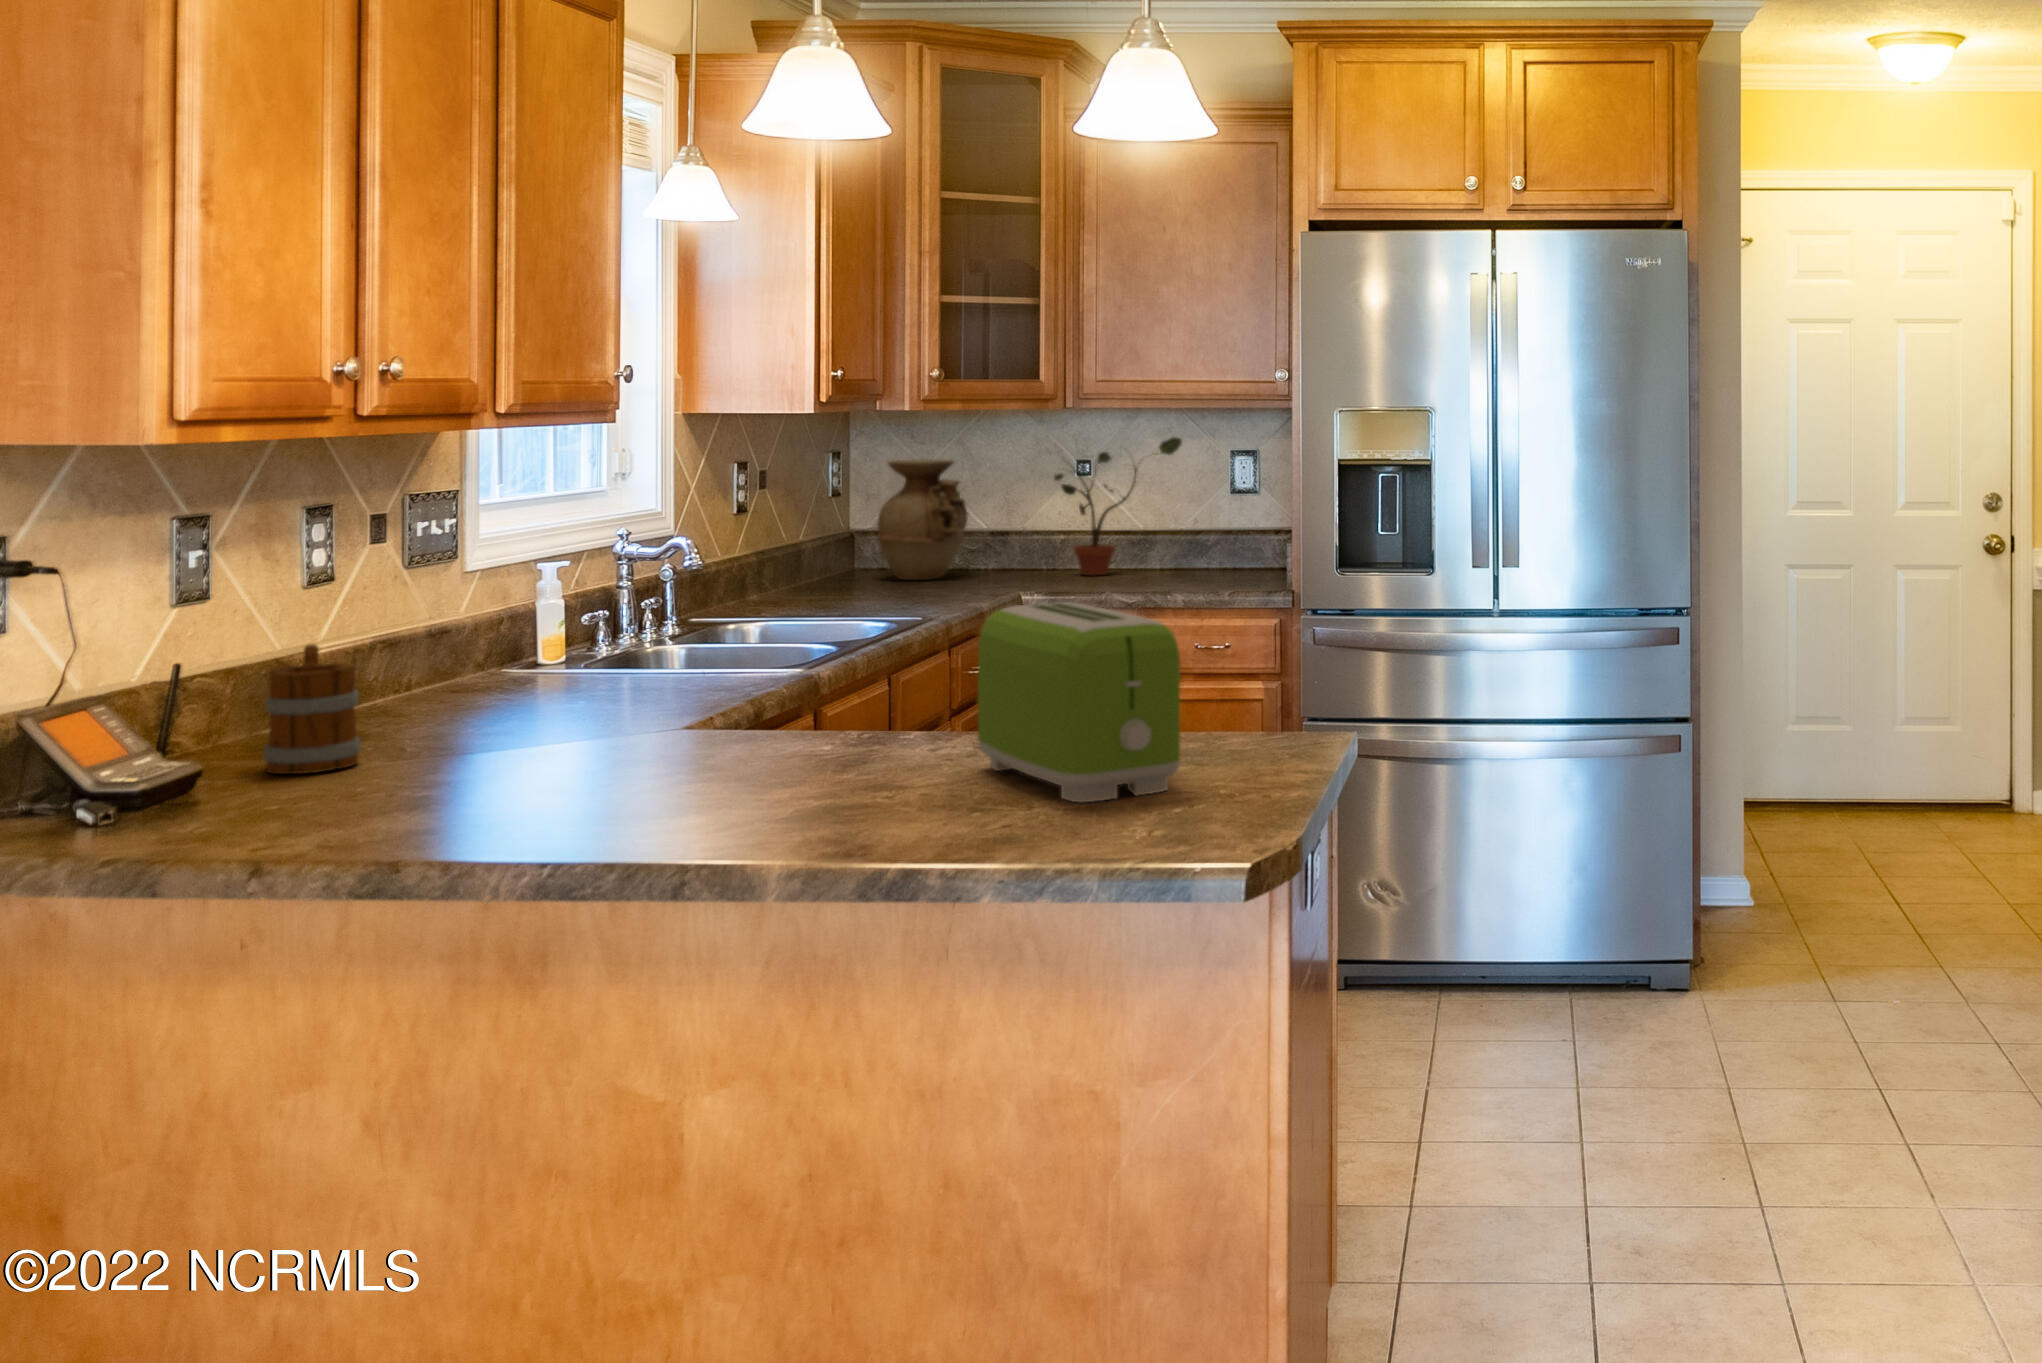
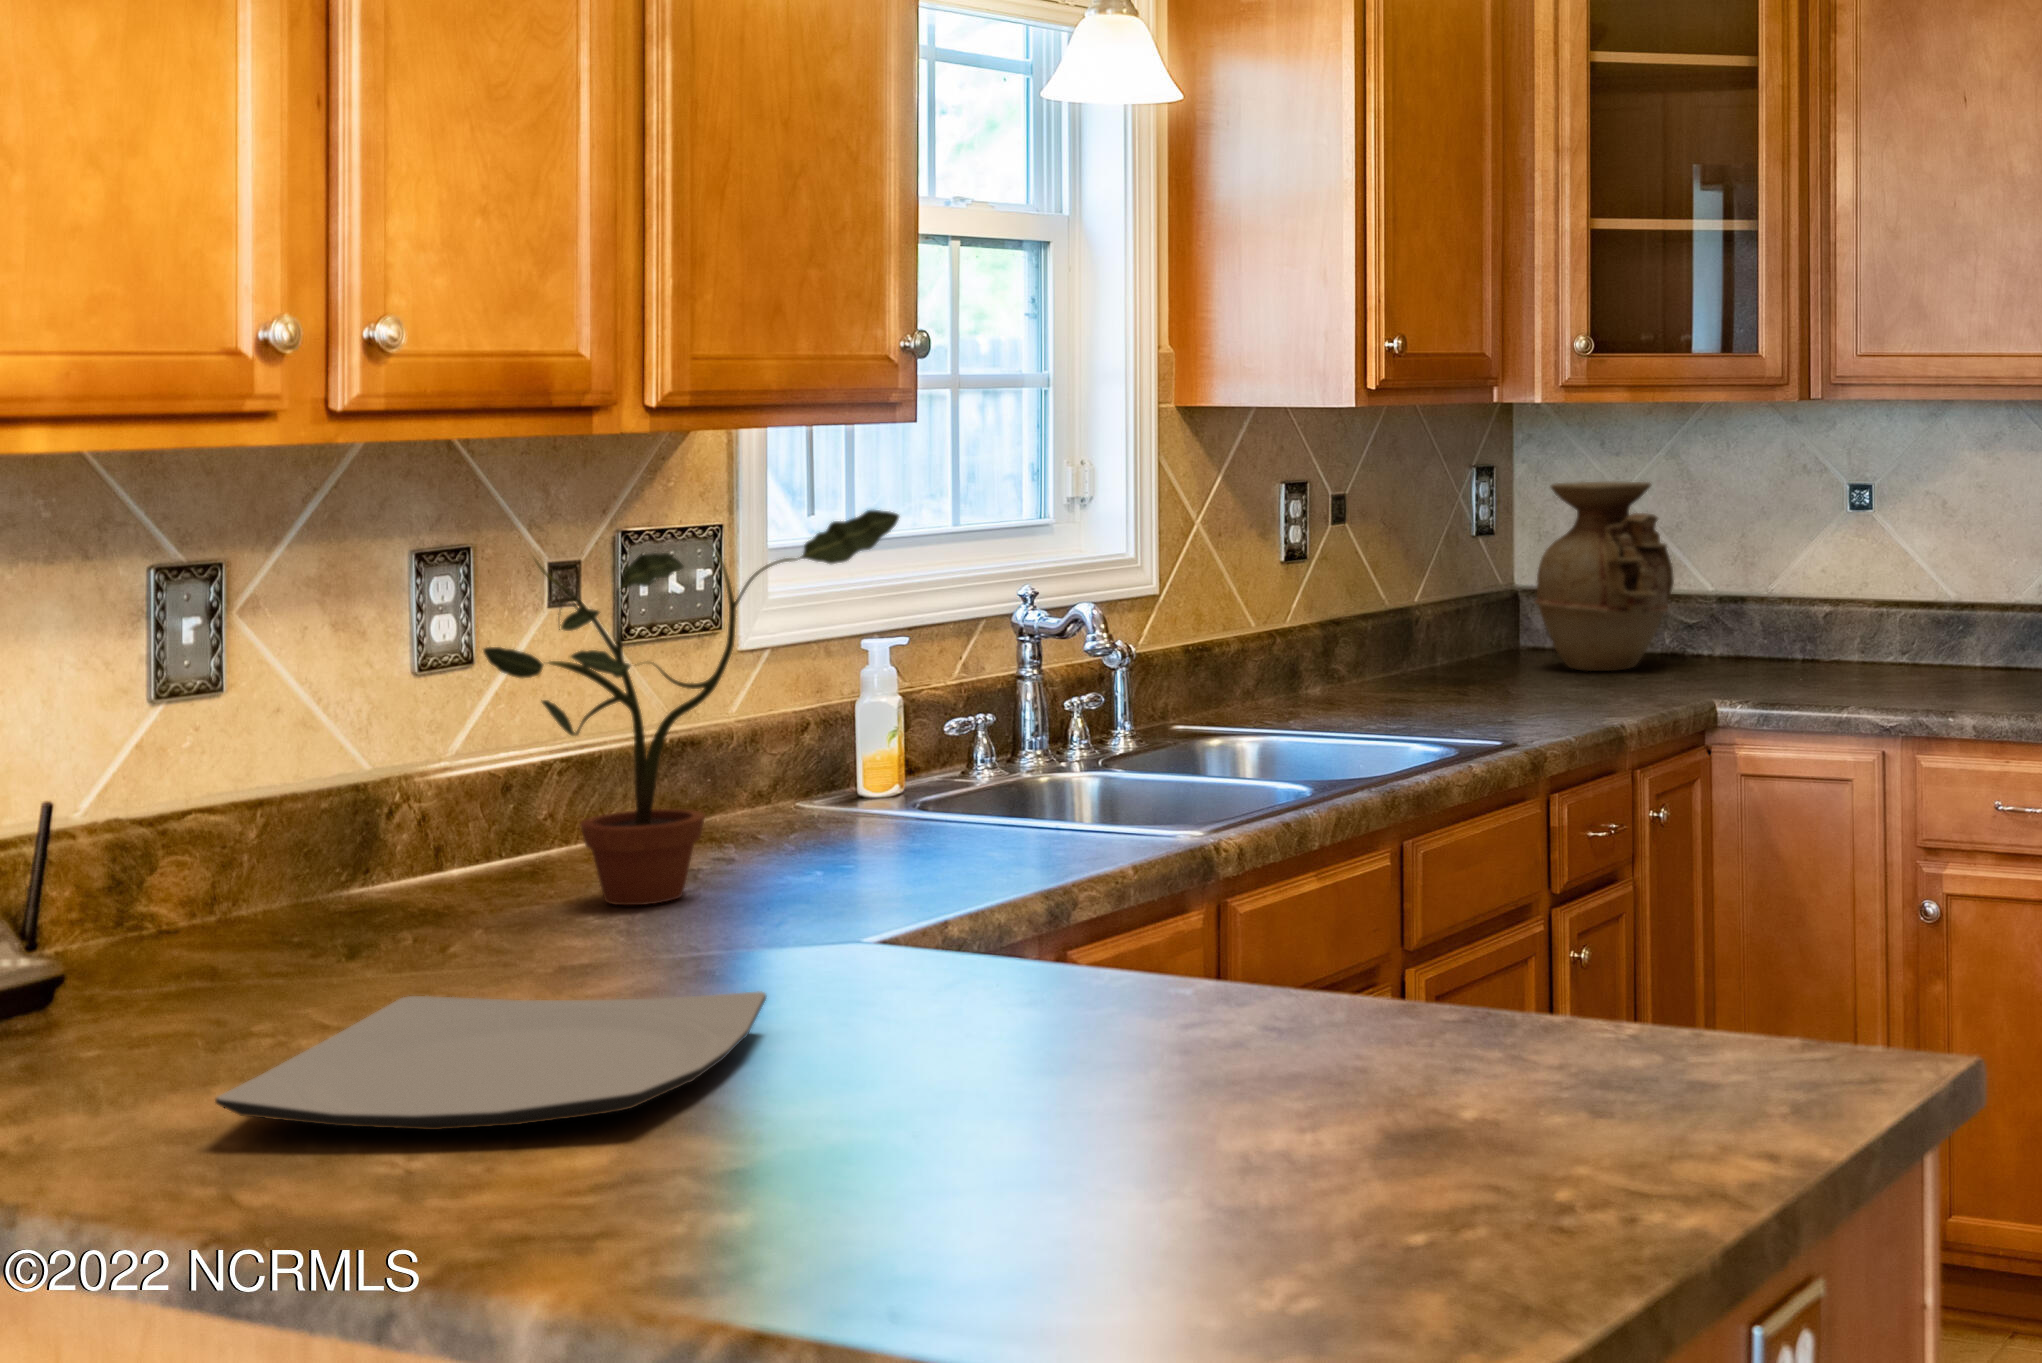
potted plant: present [1054,437,1182,575] -> present [483,510,899,905]
toaster: present [978,602,1180,802] -> none [1063,792,1379,1300]
mug: present [264,644,361,774] -> none [130,779,294,1003]
plate: none [494,733,747,795] -> present [215,991,766,1130]

